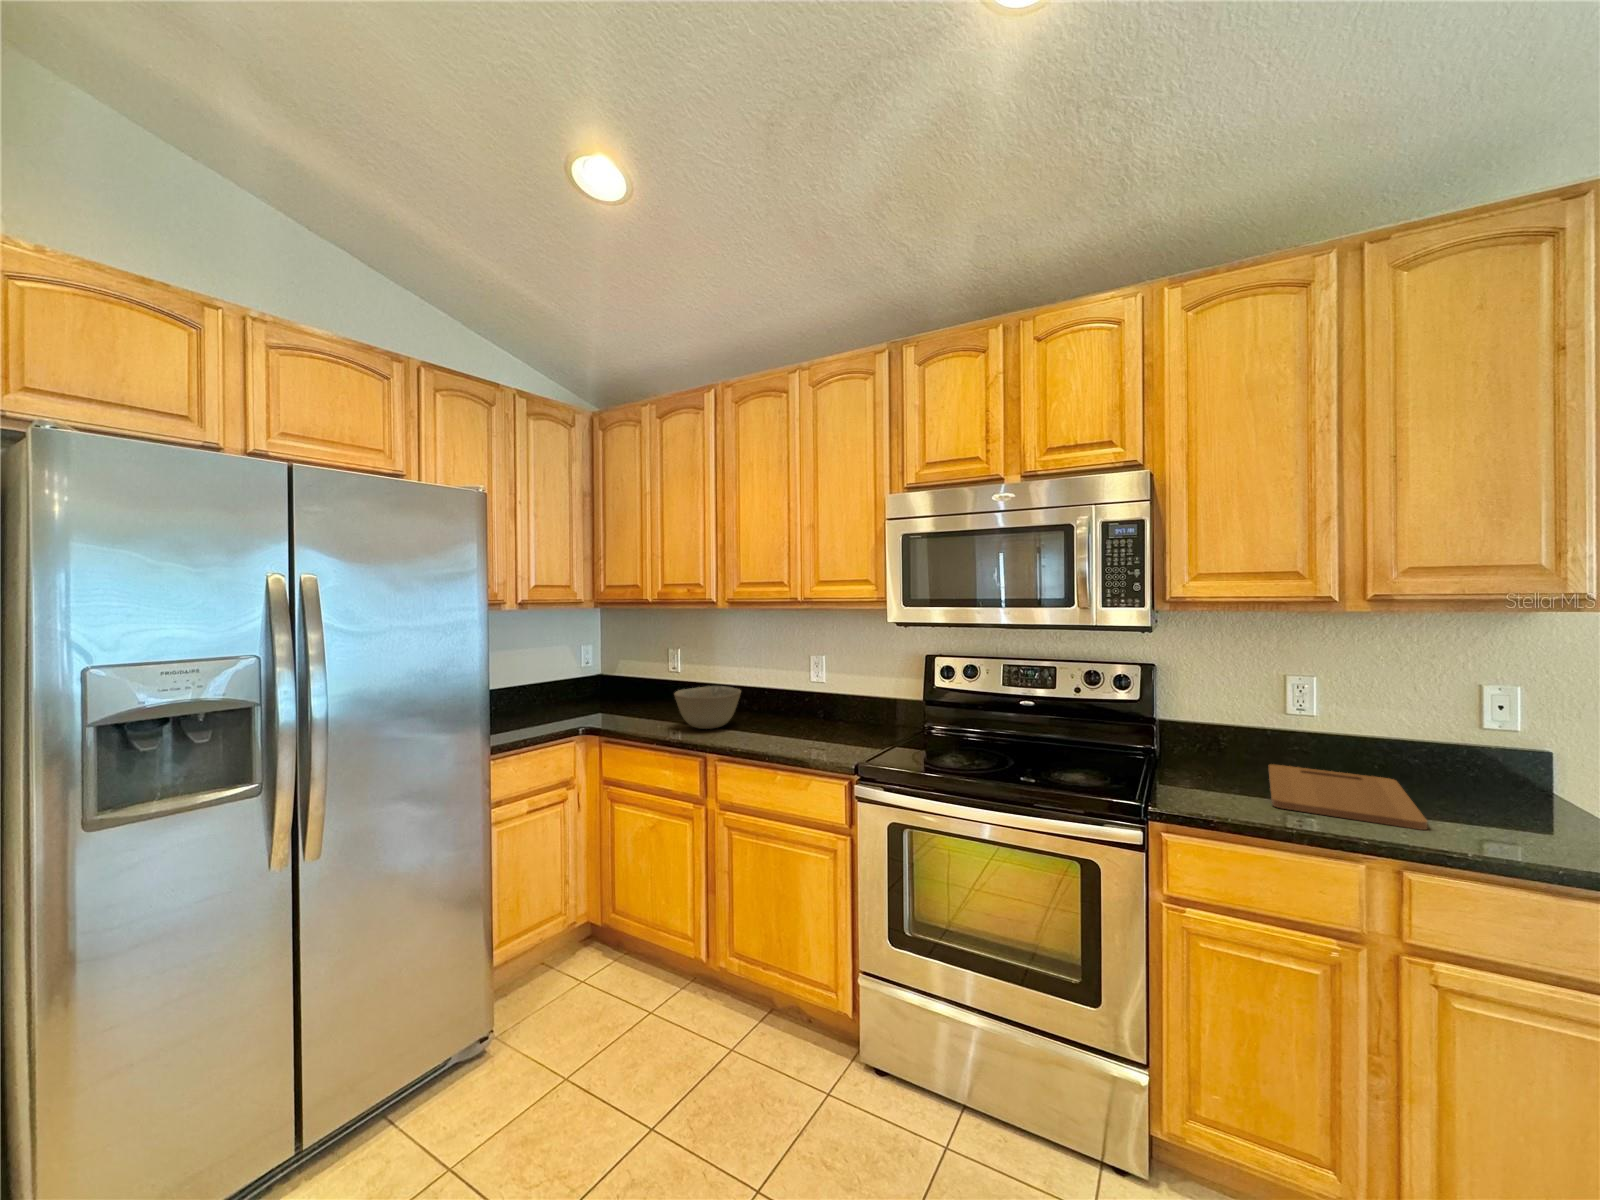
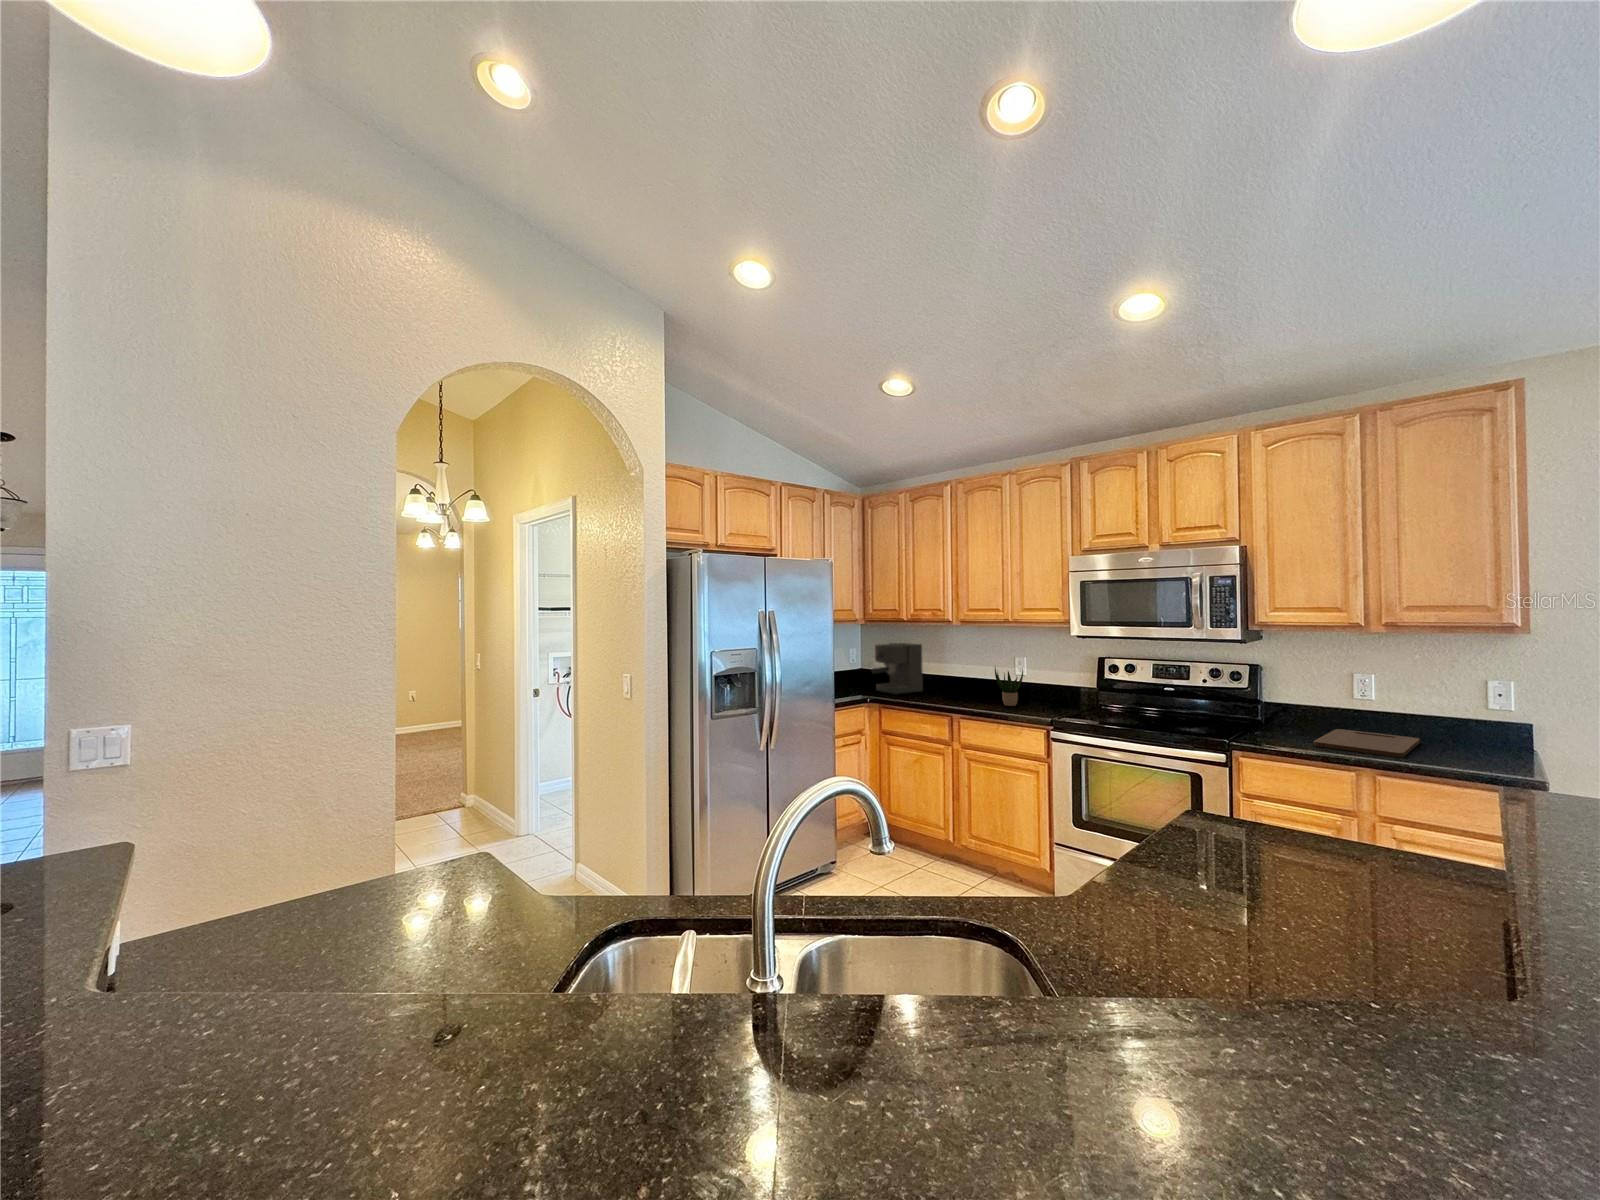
coffee maker: none [595,637,680,719] -> present [872,643,923,694]
potted plant: none [776,671,819,735] -> present [995,668,1023,706]
bowl: present [674,686,741,729] -> none [926,675,969,701]

